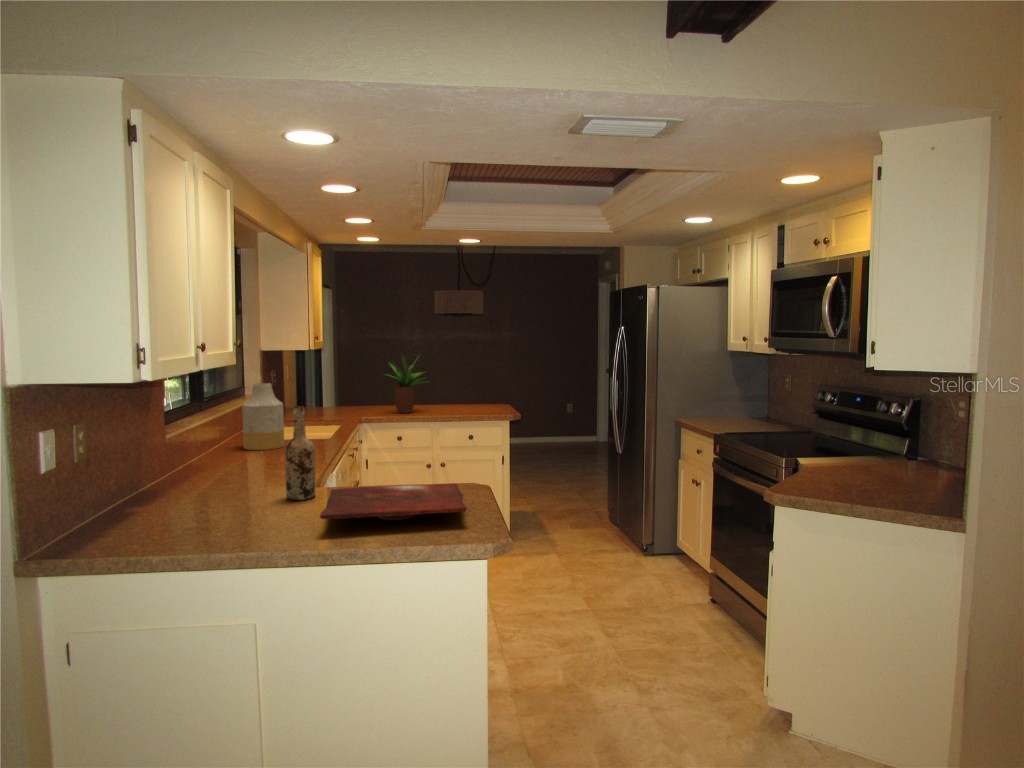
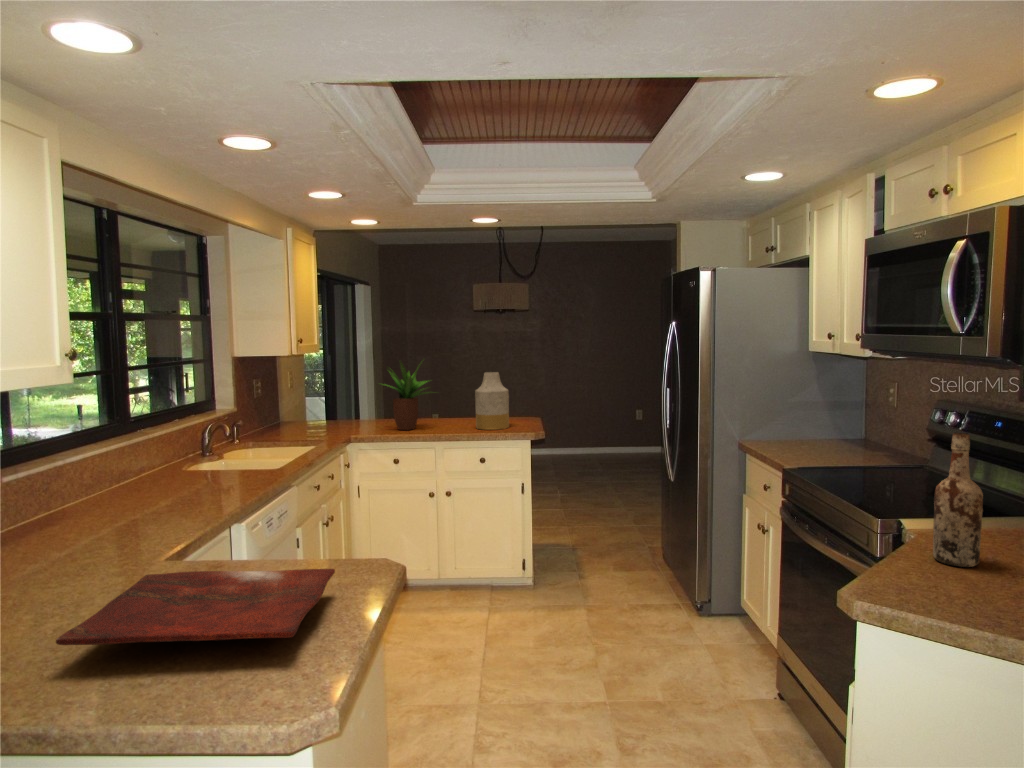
vase: present [242,383,284,450] -> present [475,372,509,430]
wine bottle: present [285,406,316,500] -> present [933,433,983,567]

